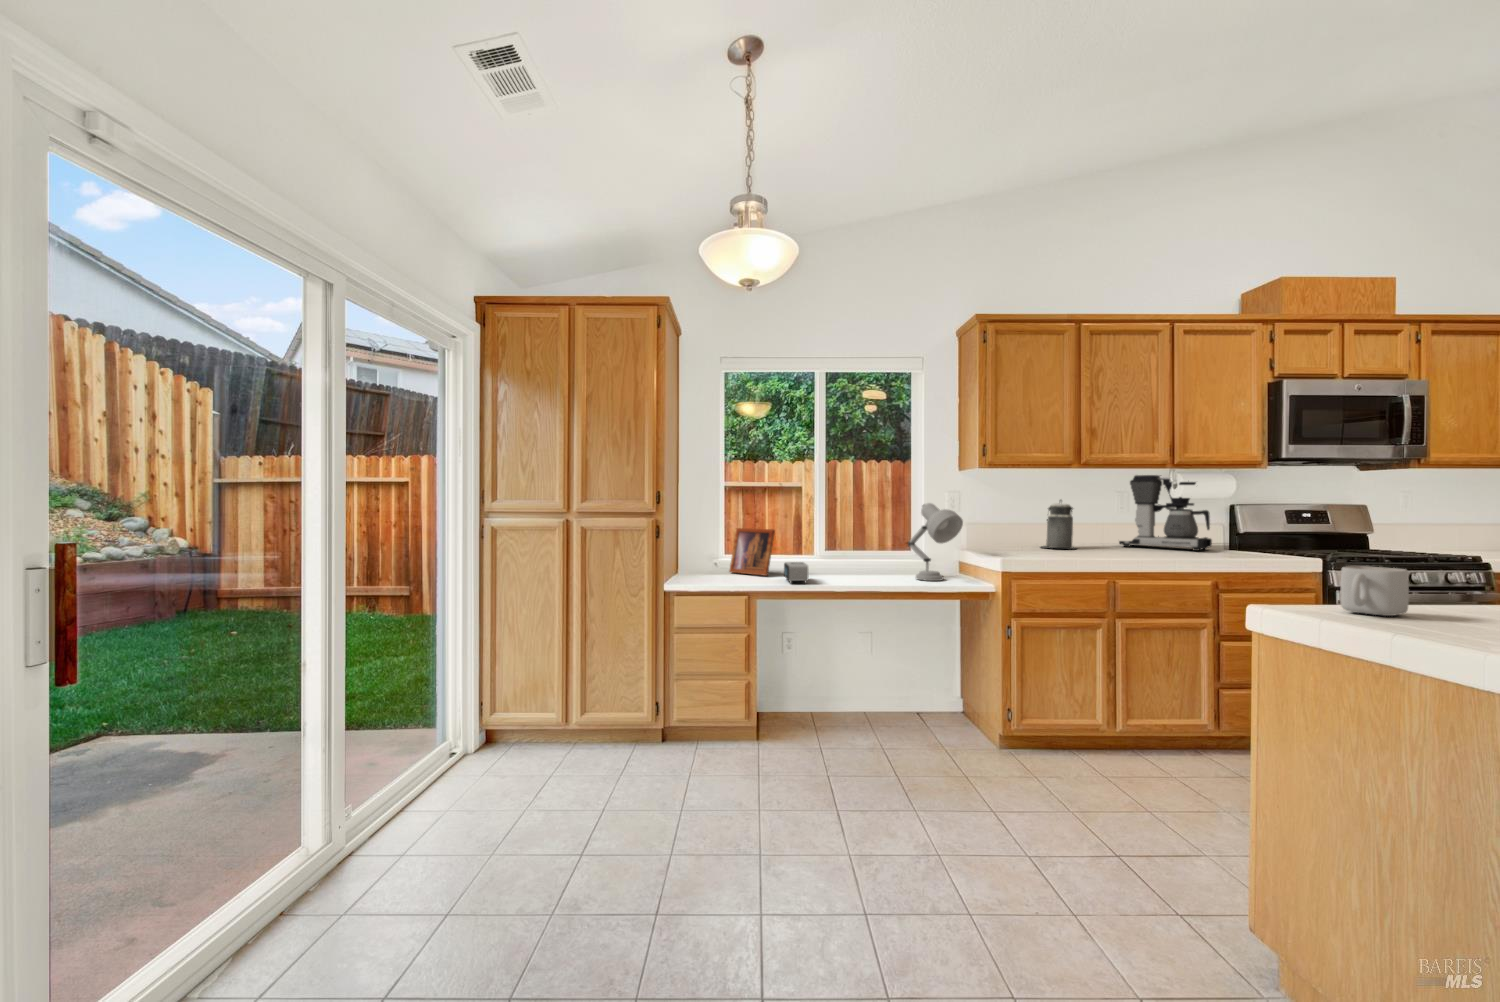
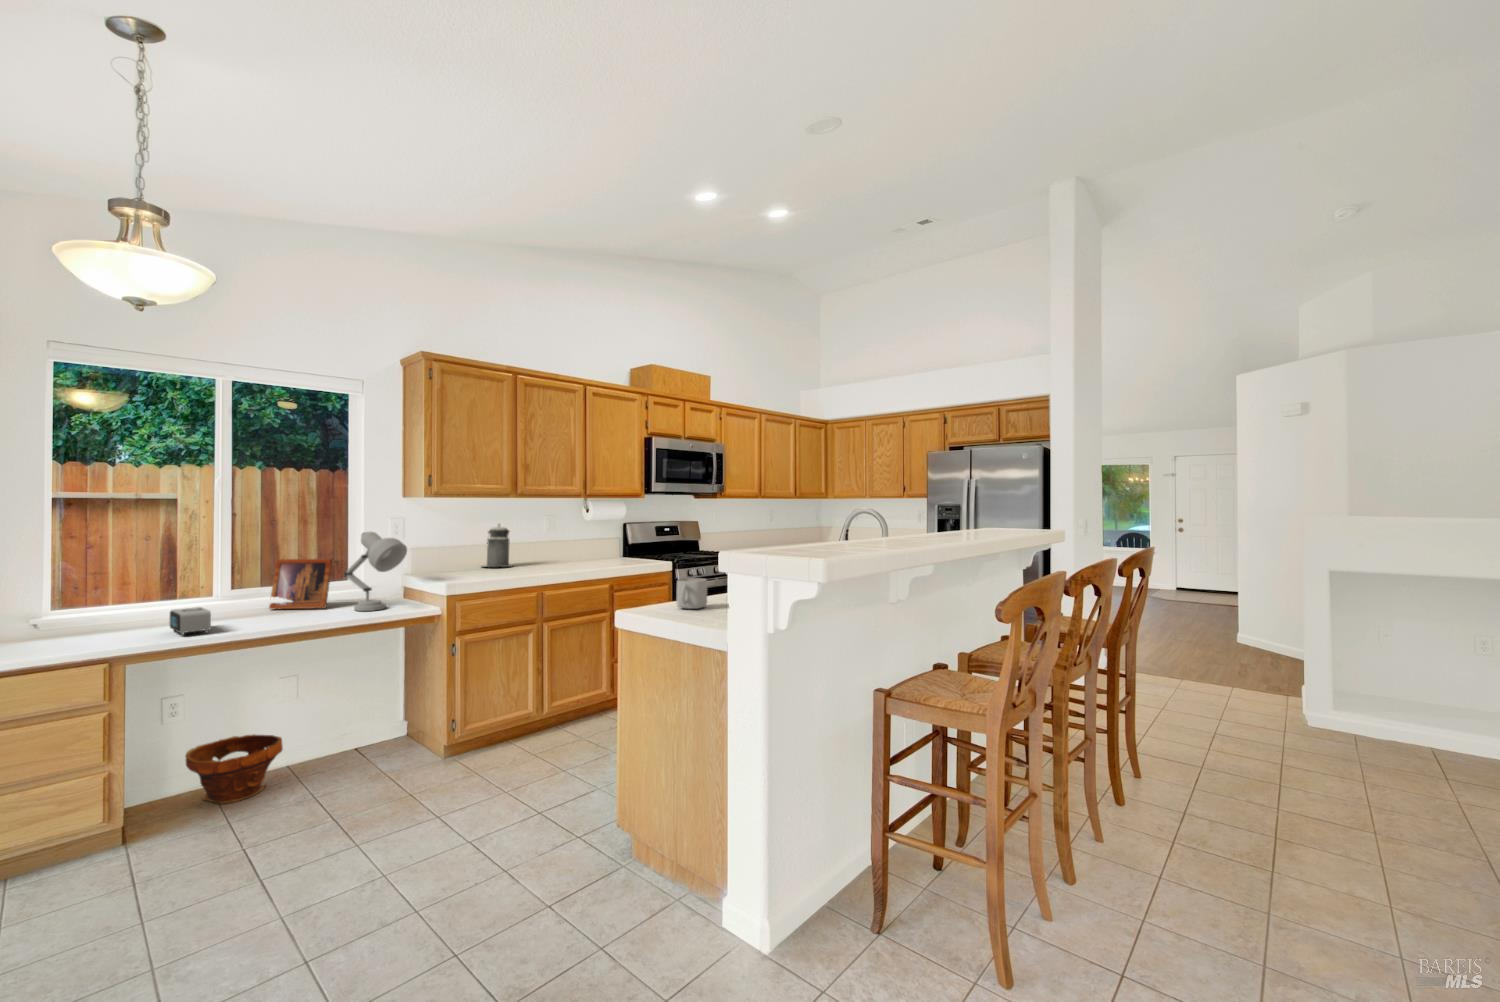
coffee maker: present [1119,475,1212,551] -> none [546,502,611,562]
picture frame: present [730,528,775,576] -> present [269,559,332,610]
planter: none [794,676,859,732] -> present [185,735,283,803]

